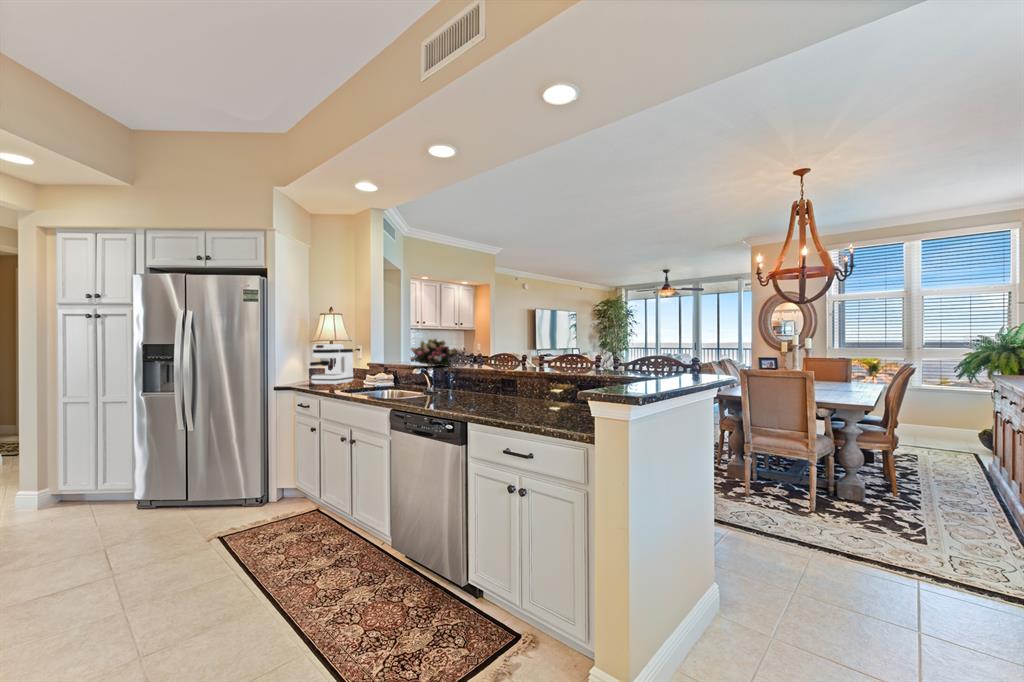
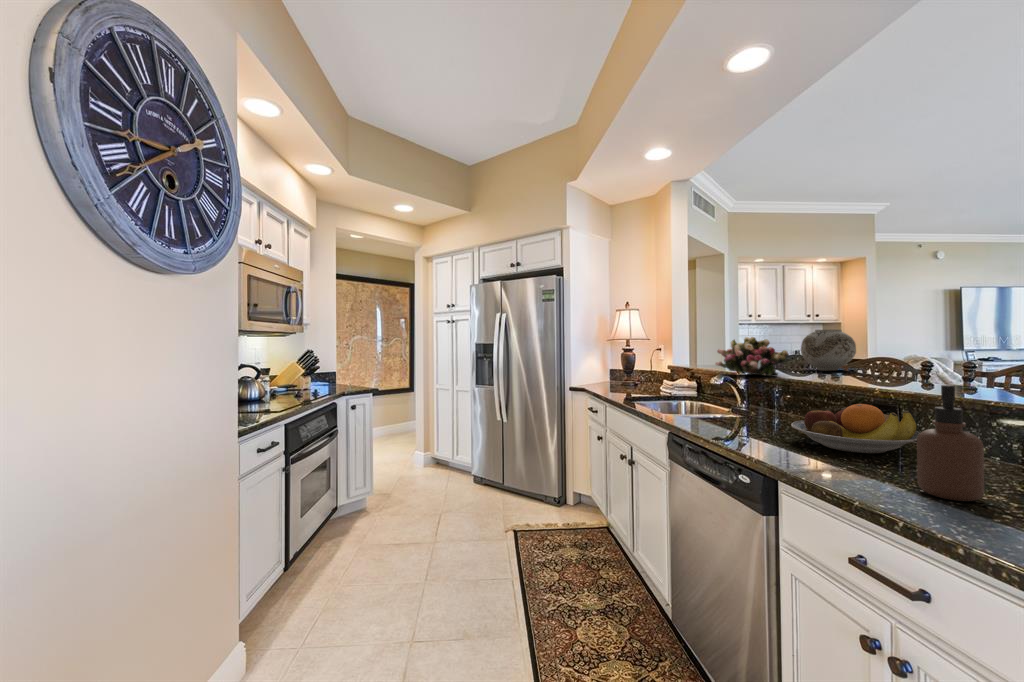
vase: none [461,334,492,362] -> present [801,329,856,371]
coffee maker: present [310,344,353,385] -> none [604,344,653,390]
soap dispenser: none [533,361,556,417] -> present [917,385,984,501]
fruit bowl: none [469,377,531,405] -> present [791,404,920,453]

